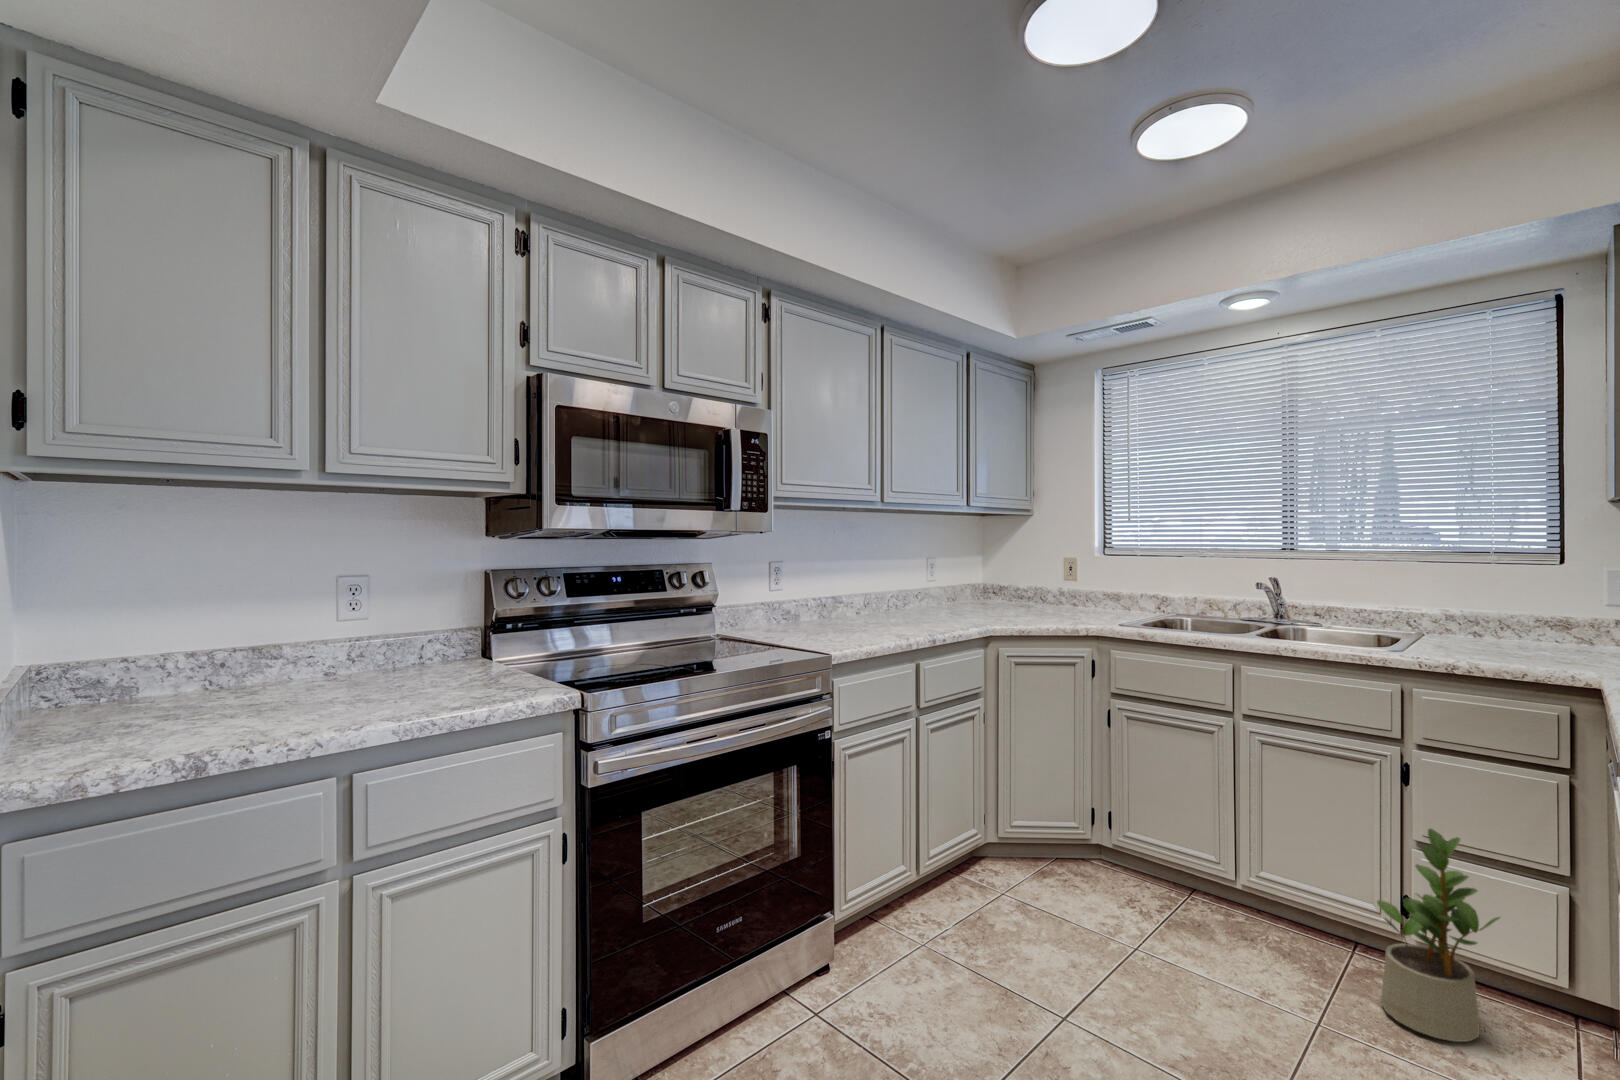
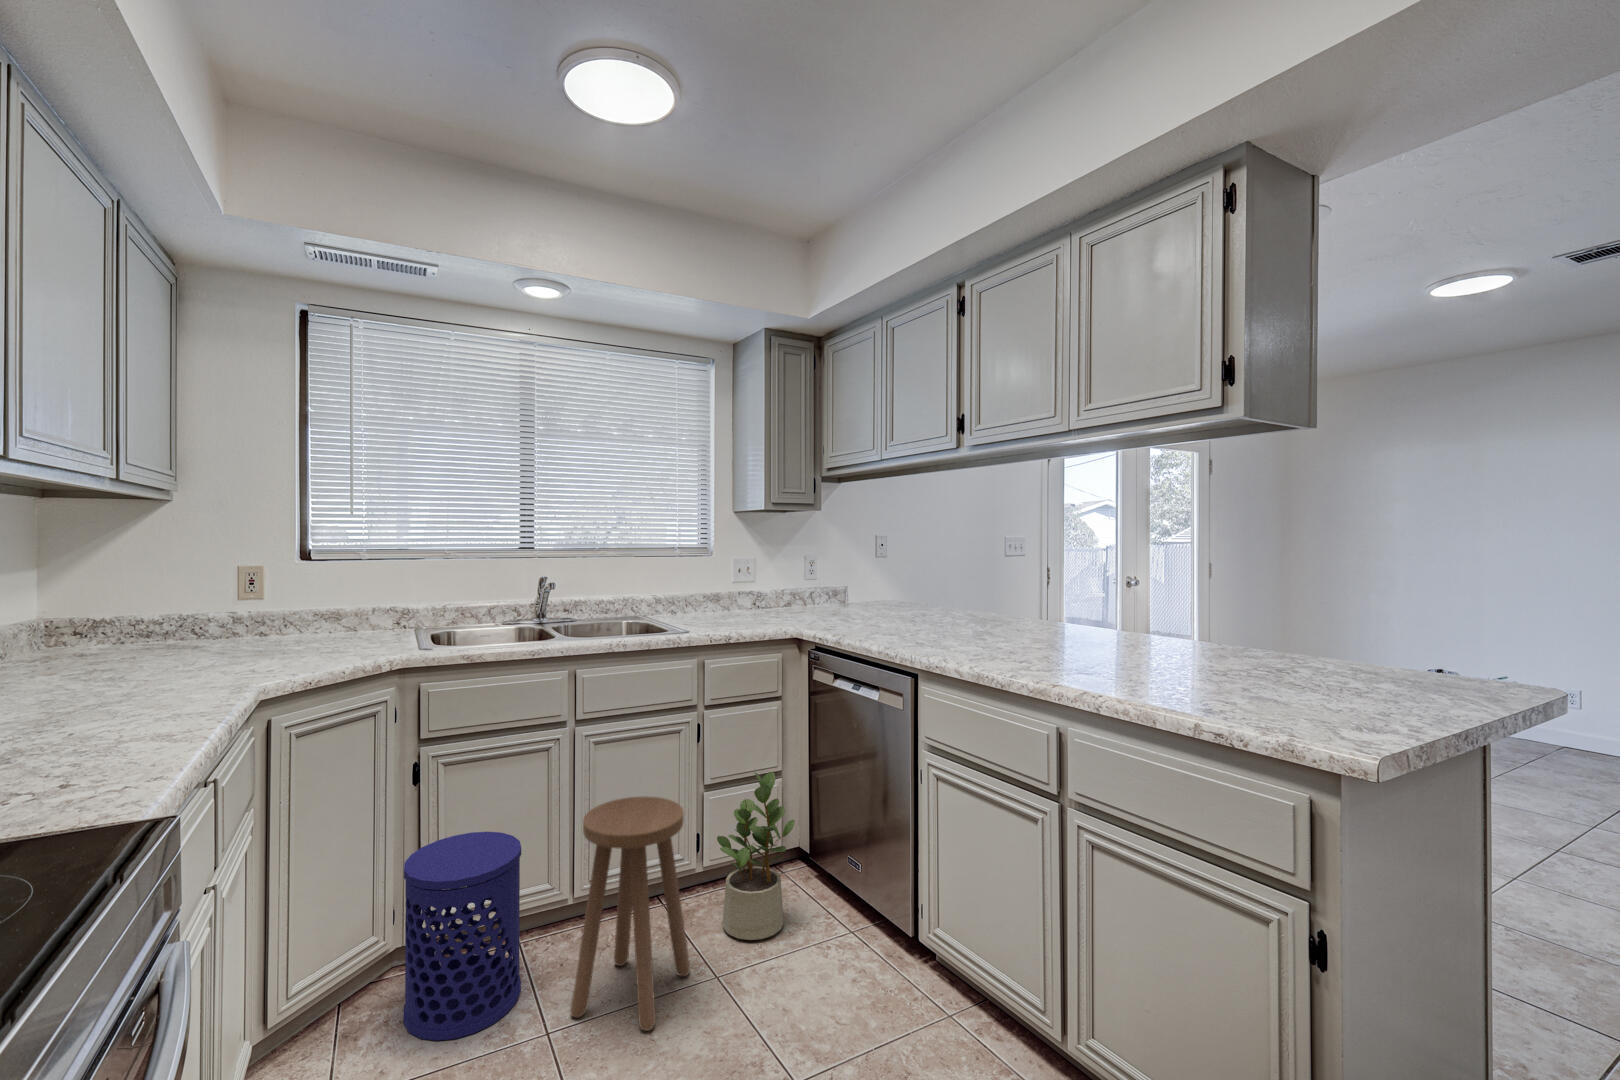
waste bin: none [1070,772,1160,922] -> present [404,832,521,1041]
stool: none [1163,785,1297,997] -> present [571,797,690,1031]

